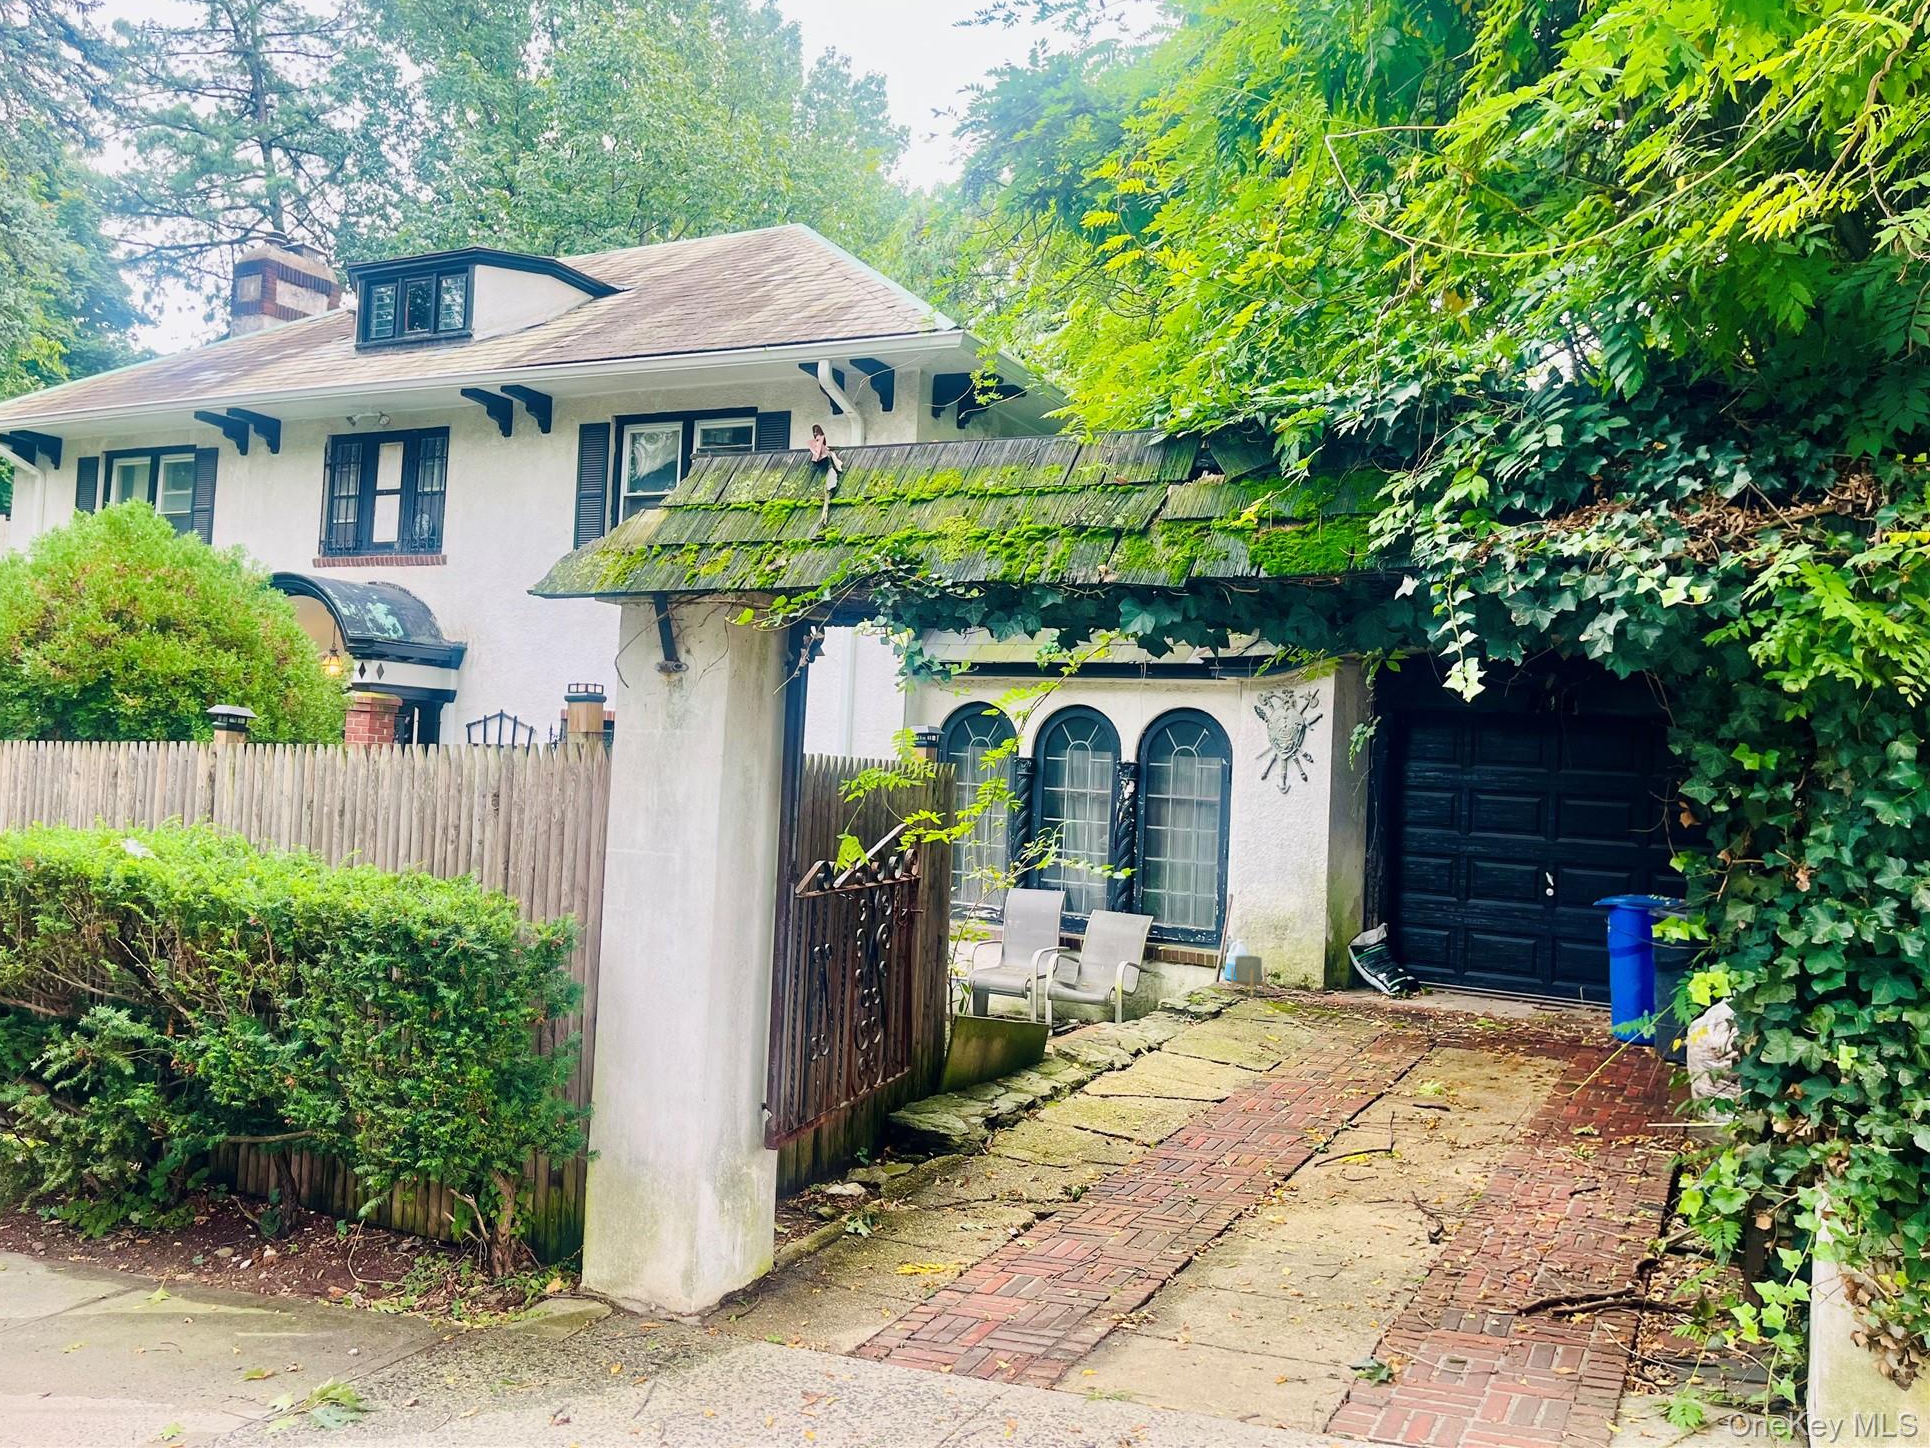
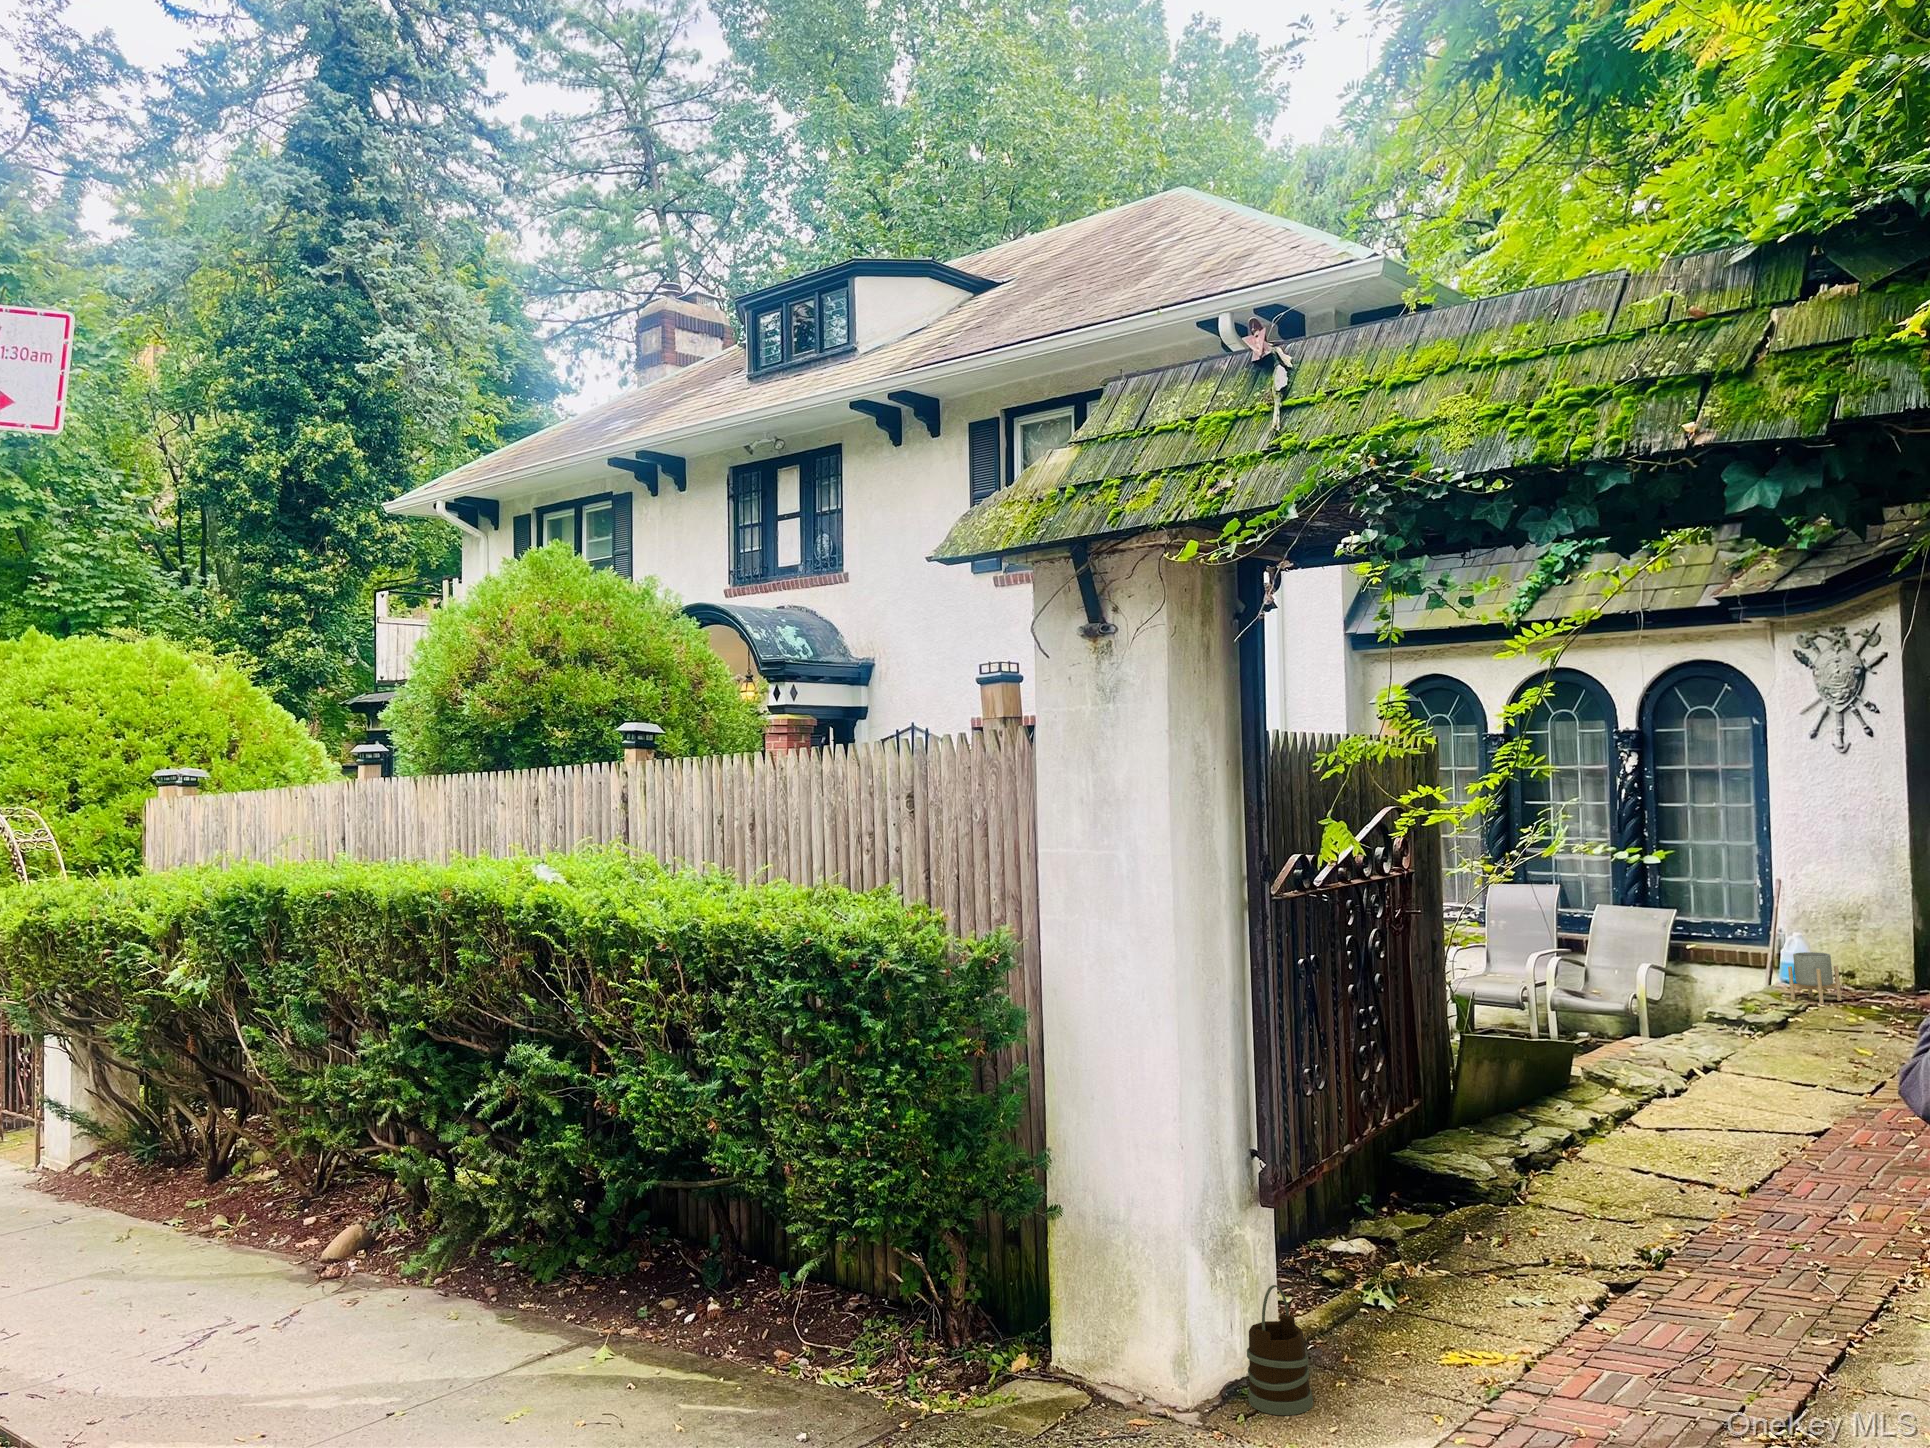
wooden bucket: none [741,1209,792,1312] -> present [1247,1285,1313,1415]

